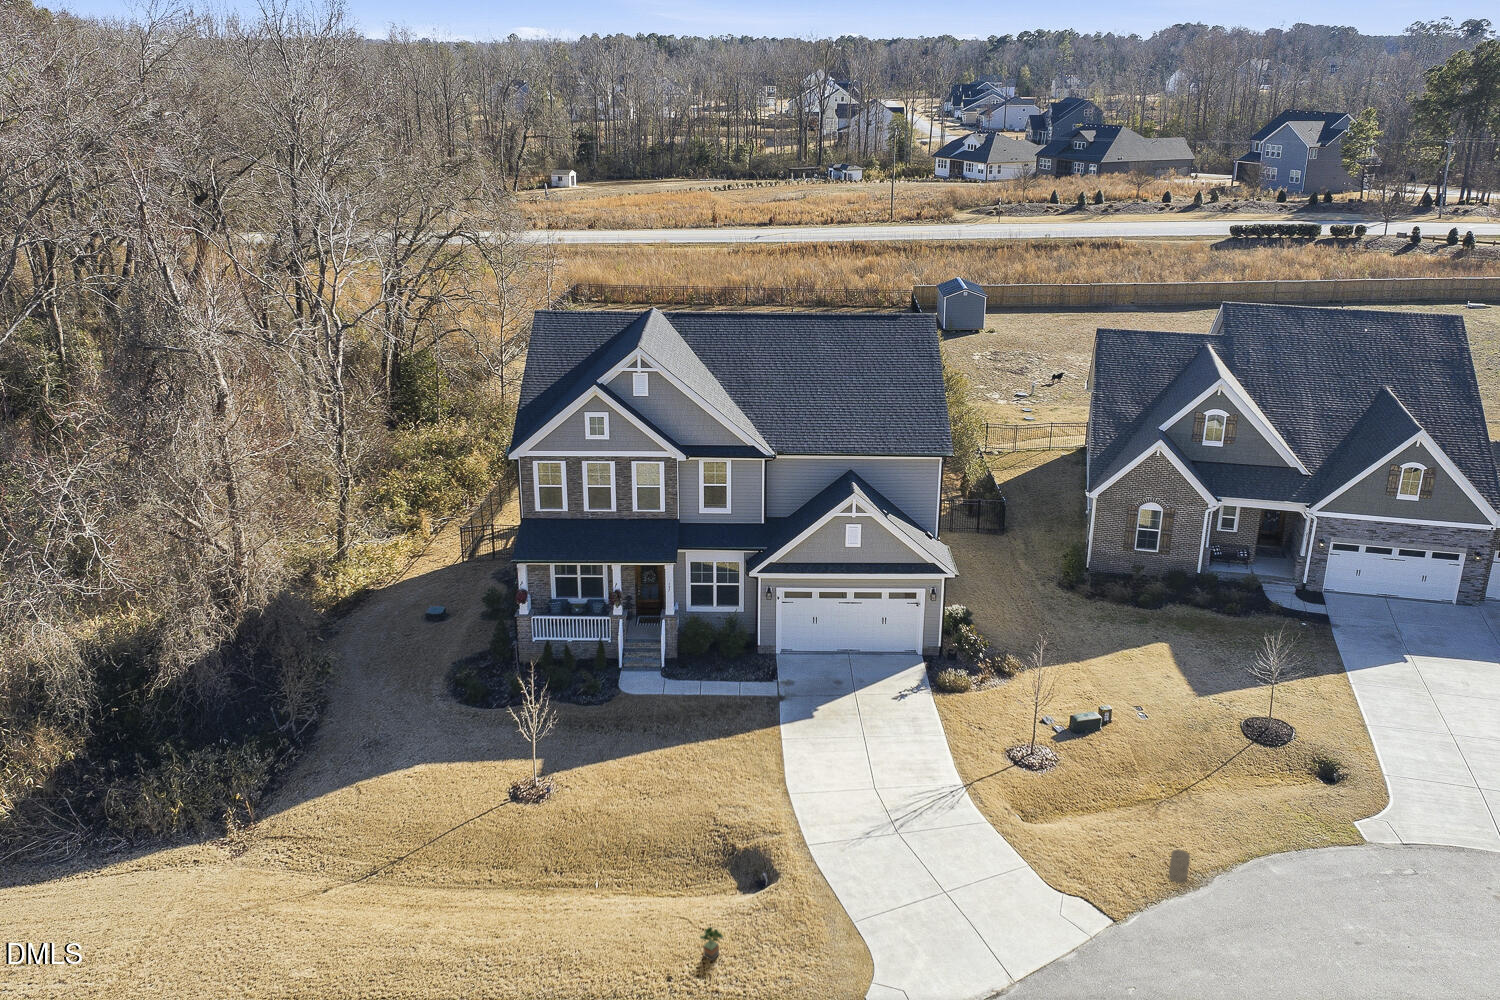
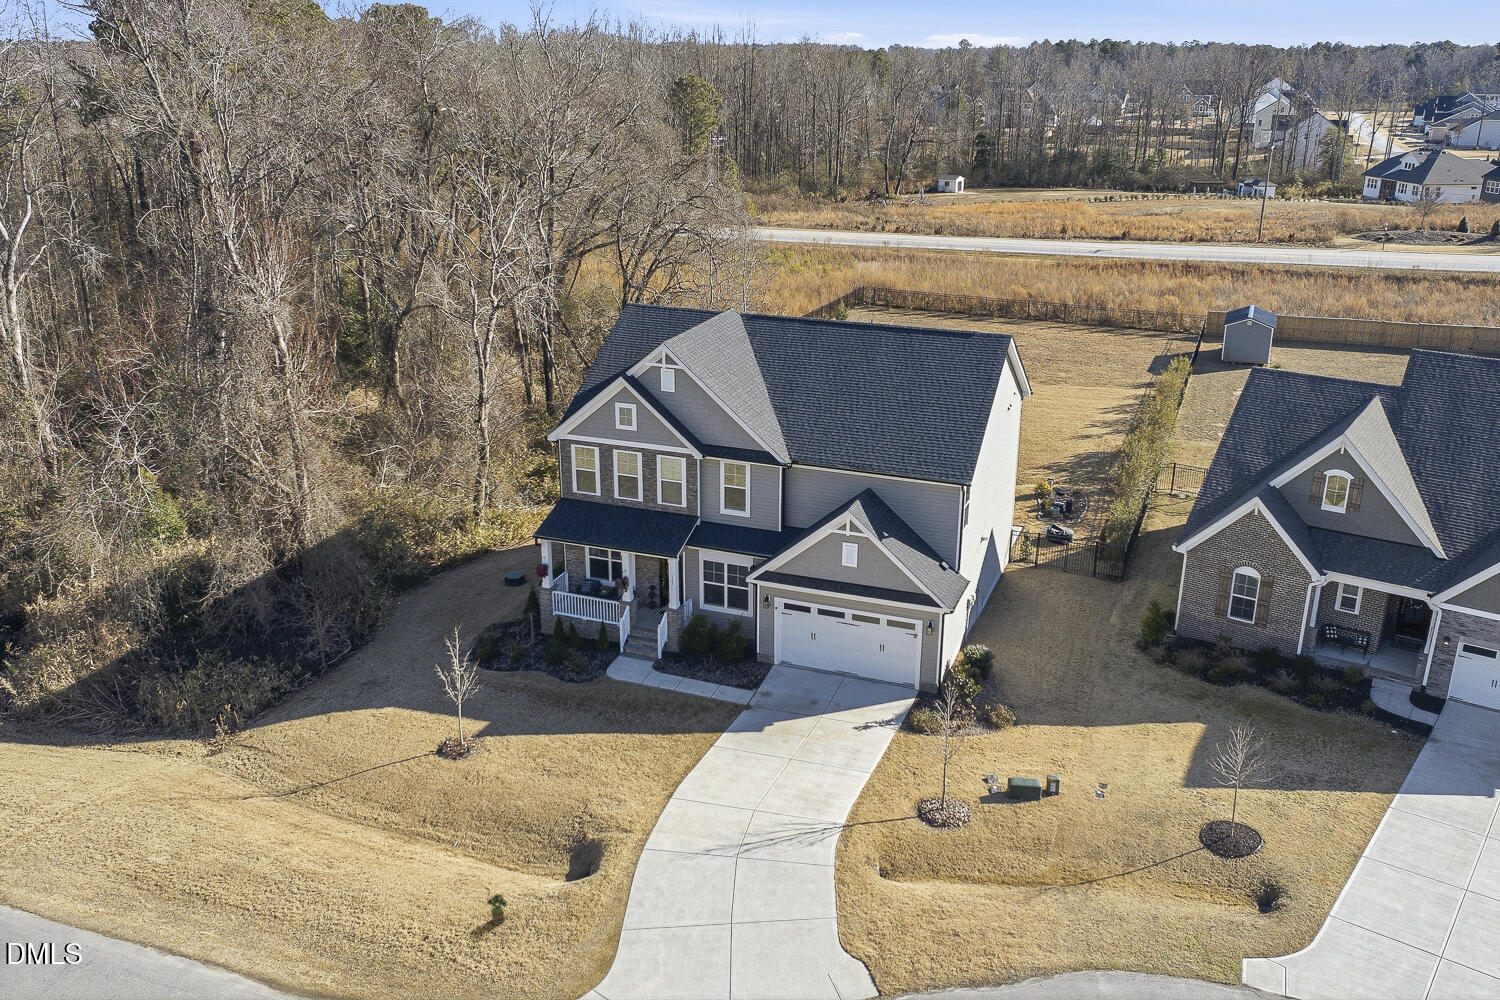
trash can: present [1169,850,1190,884] -> none [974,939,994,976]

